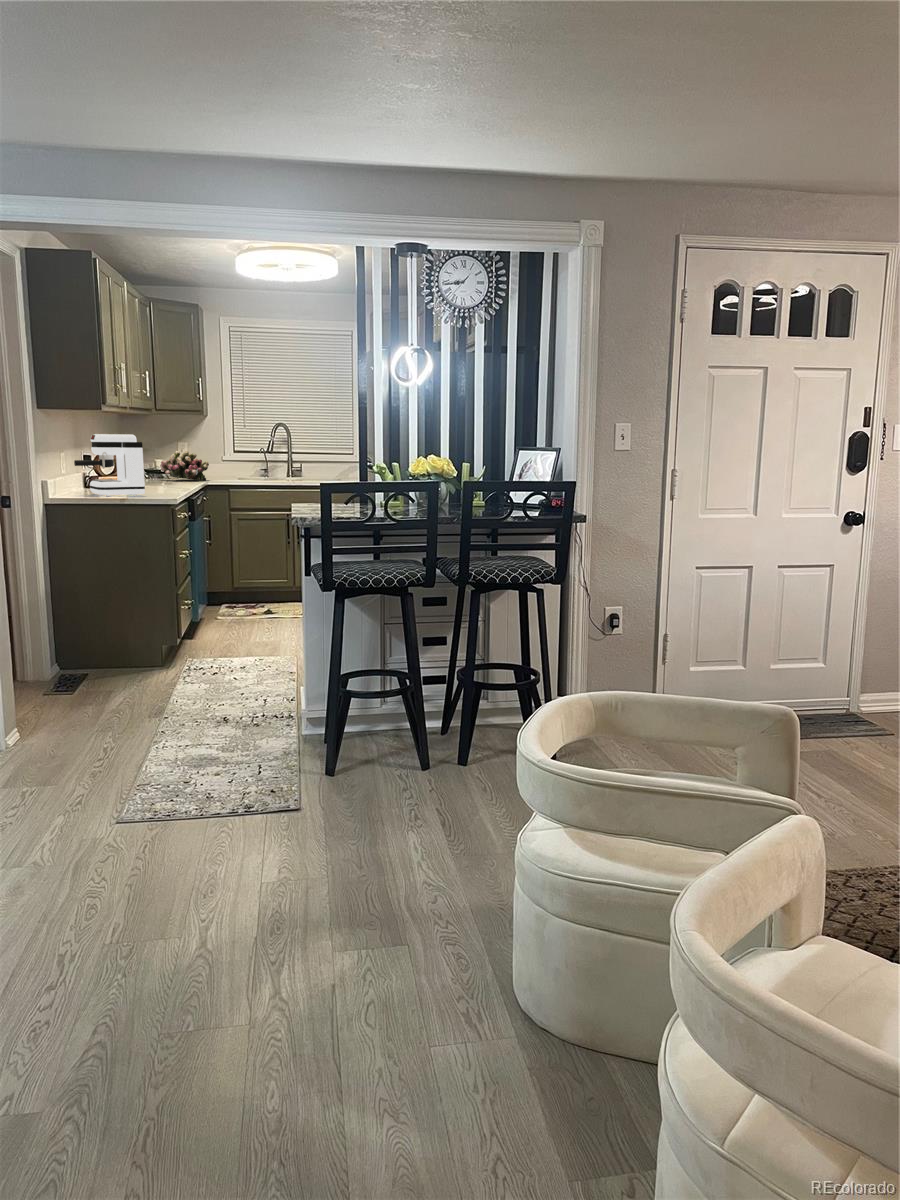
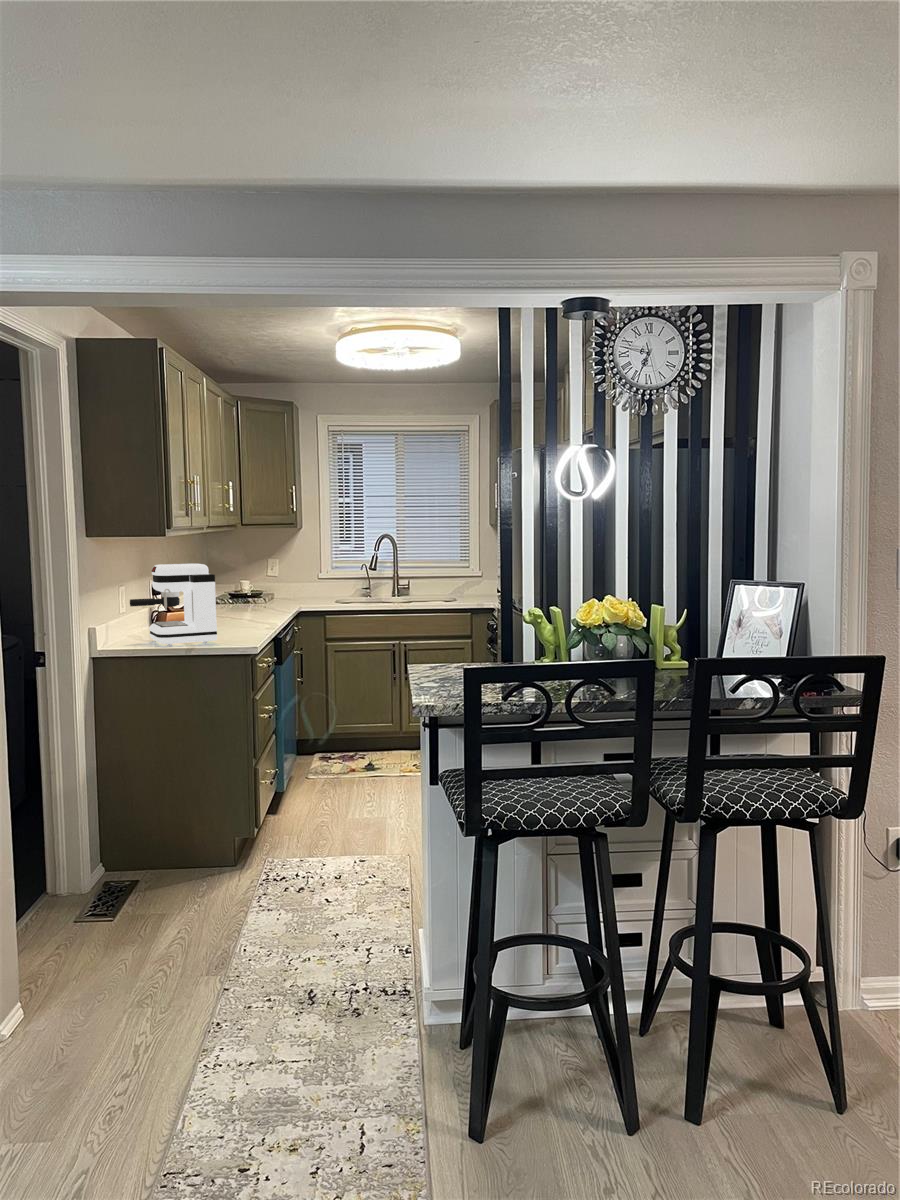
flower arrangement: present [160,451,209,481] -> none [245,571,302,606]

